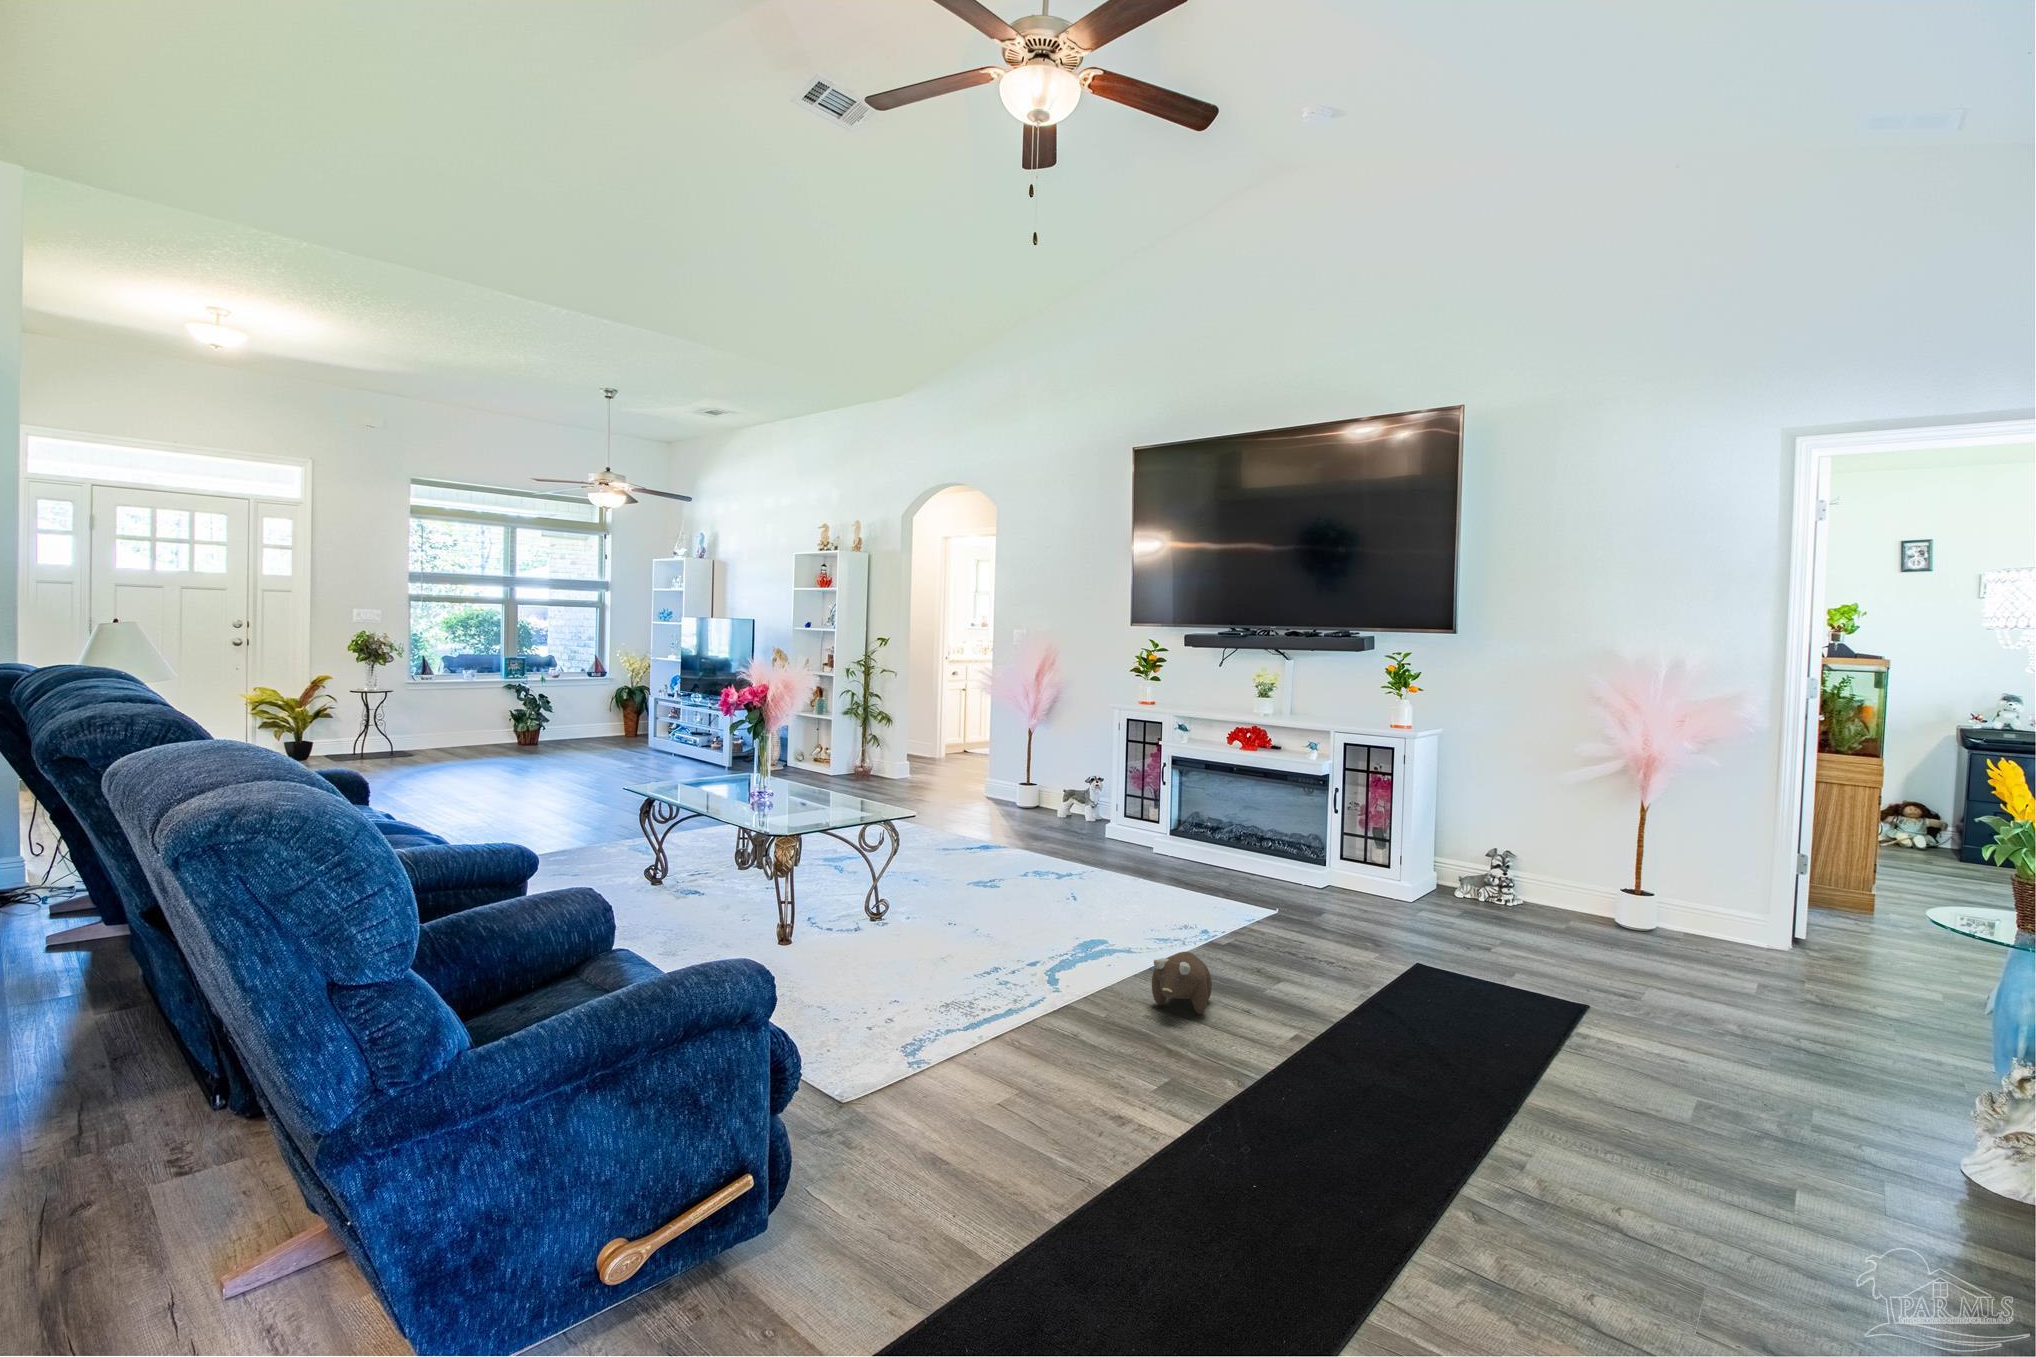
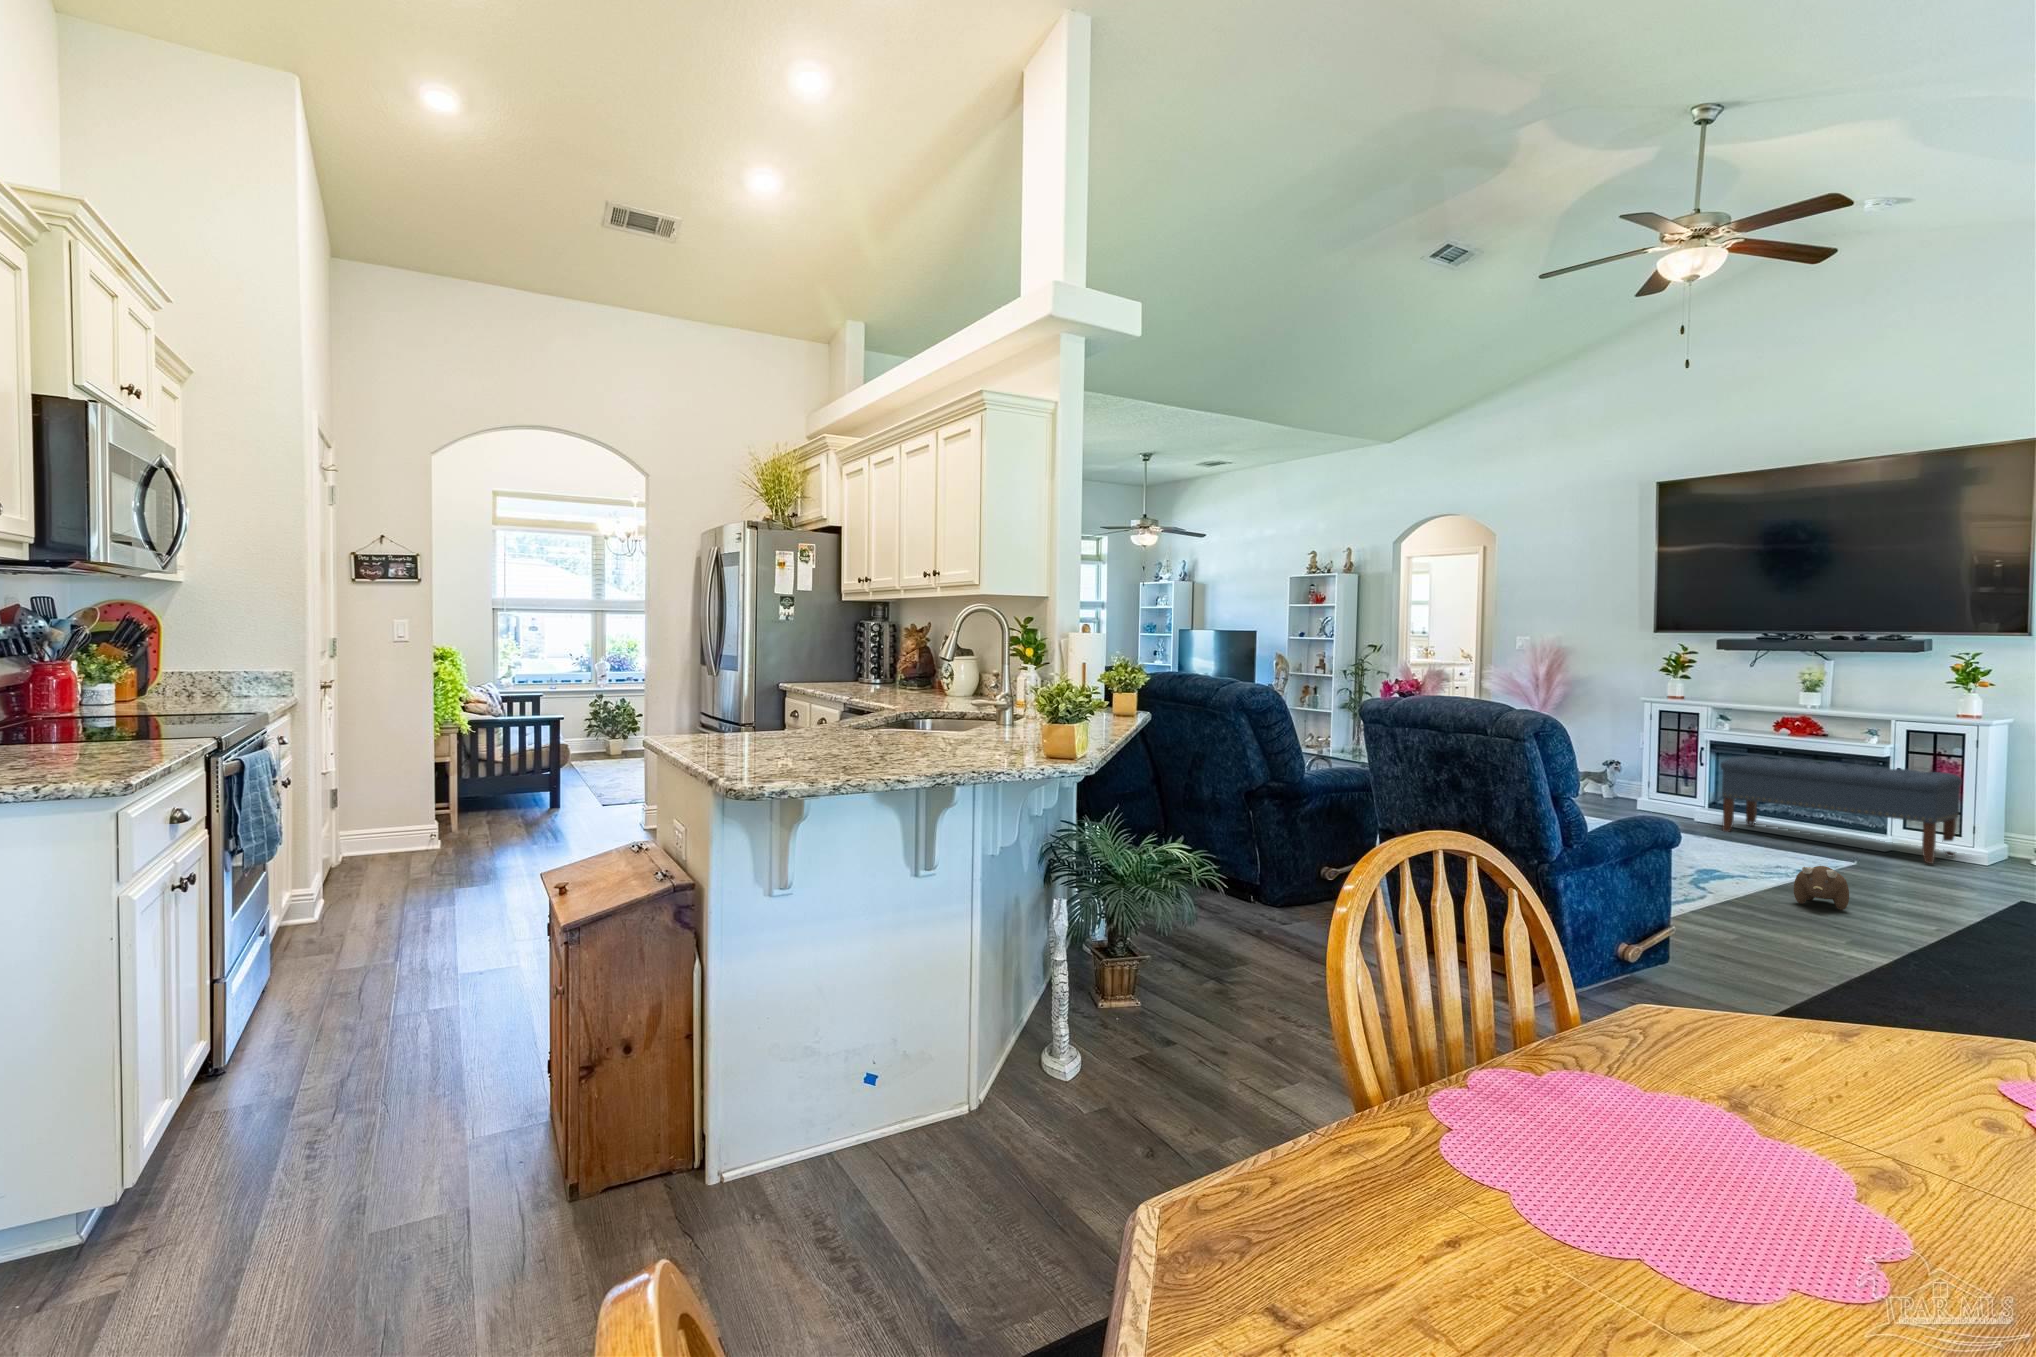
bench: none [1169,773,1394,907] -> present [1720,756,1962,864]

